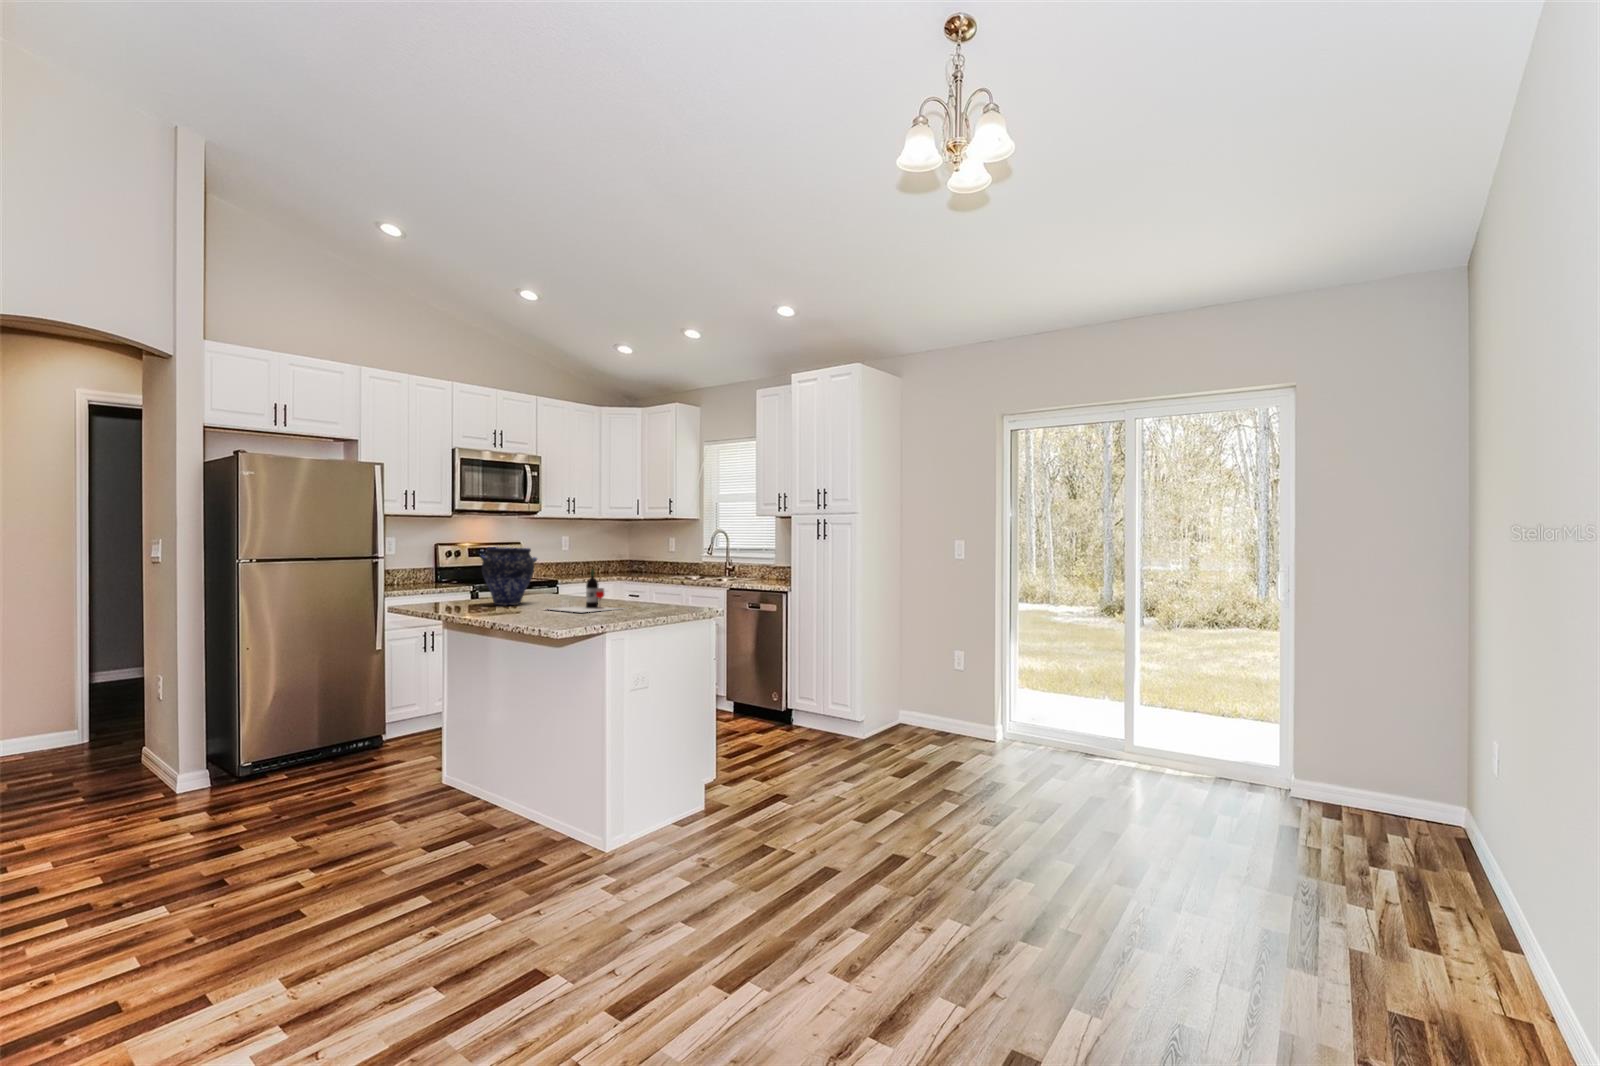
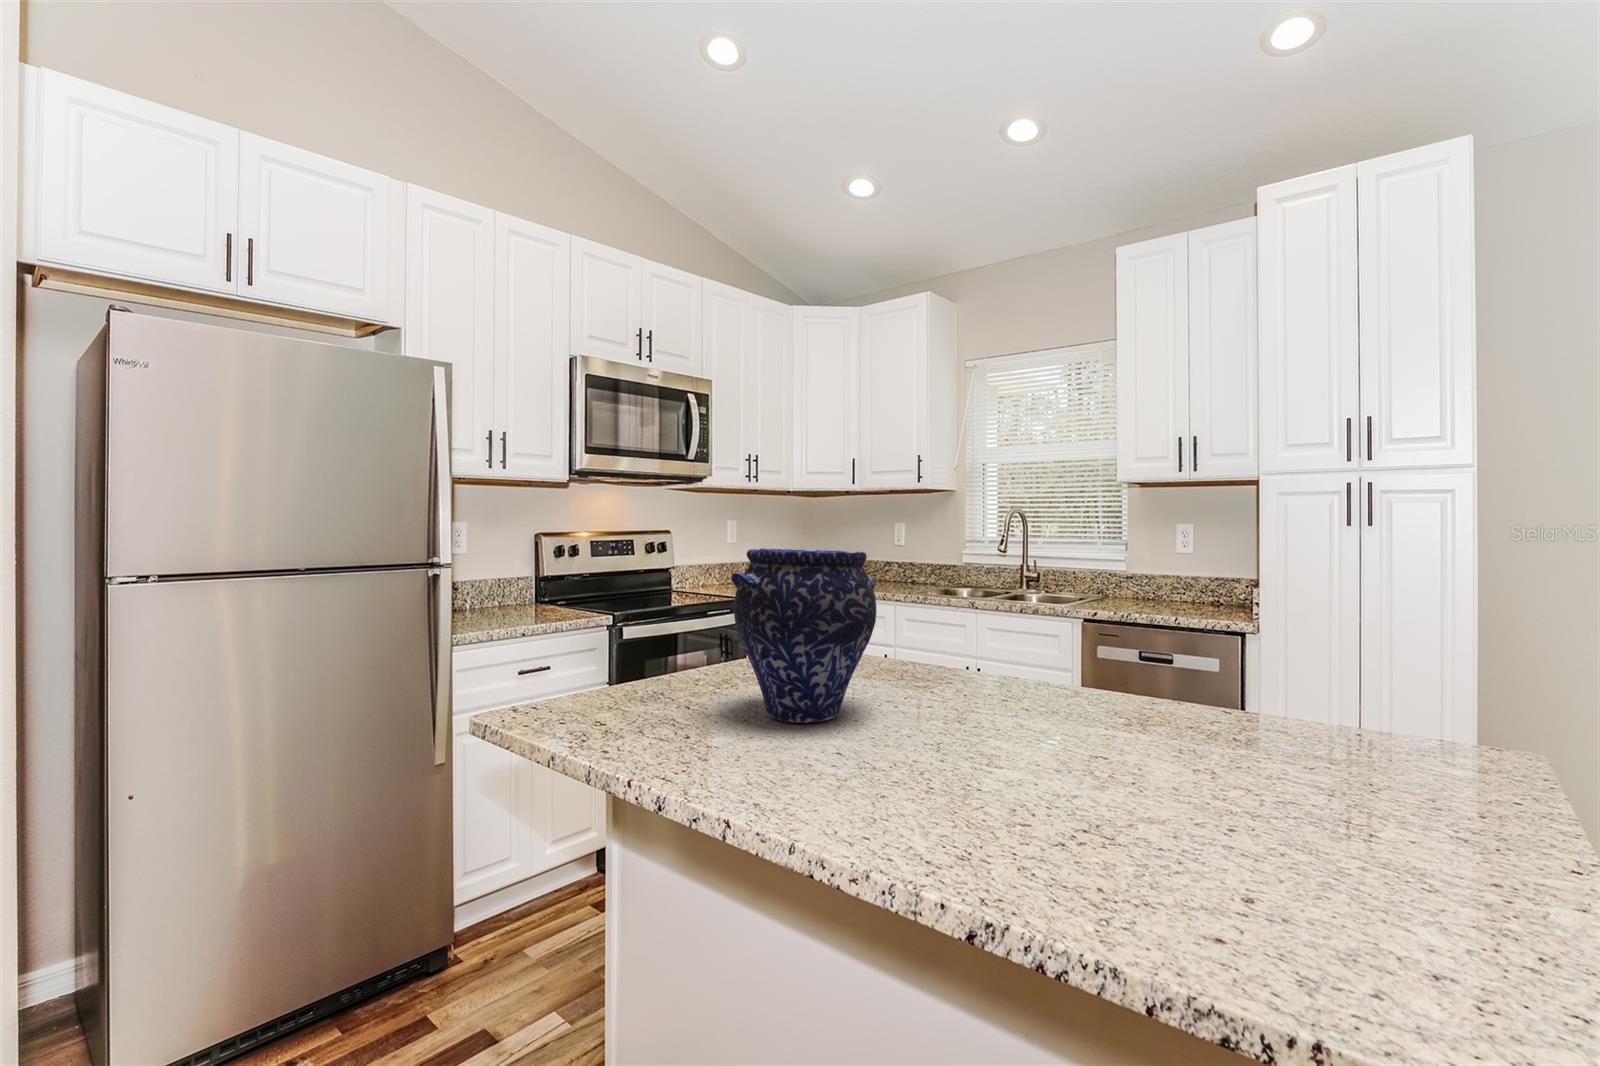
wine bottle: present [550,569,616,612] -> none [972,623,1243,808]

